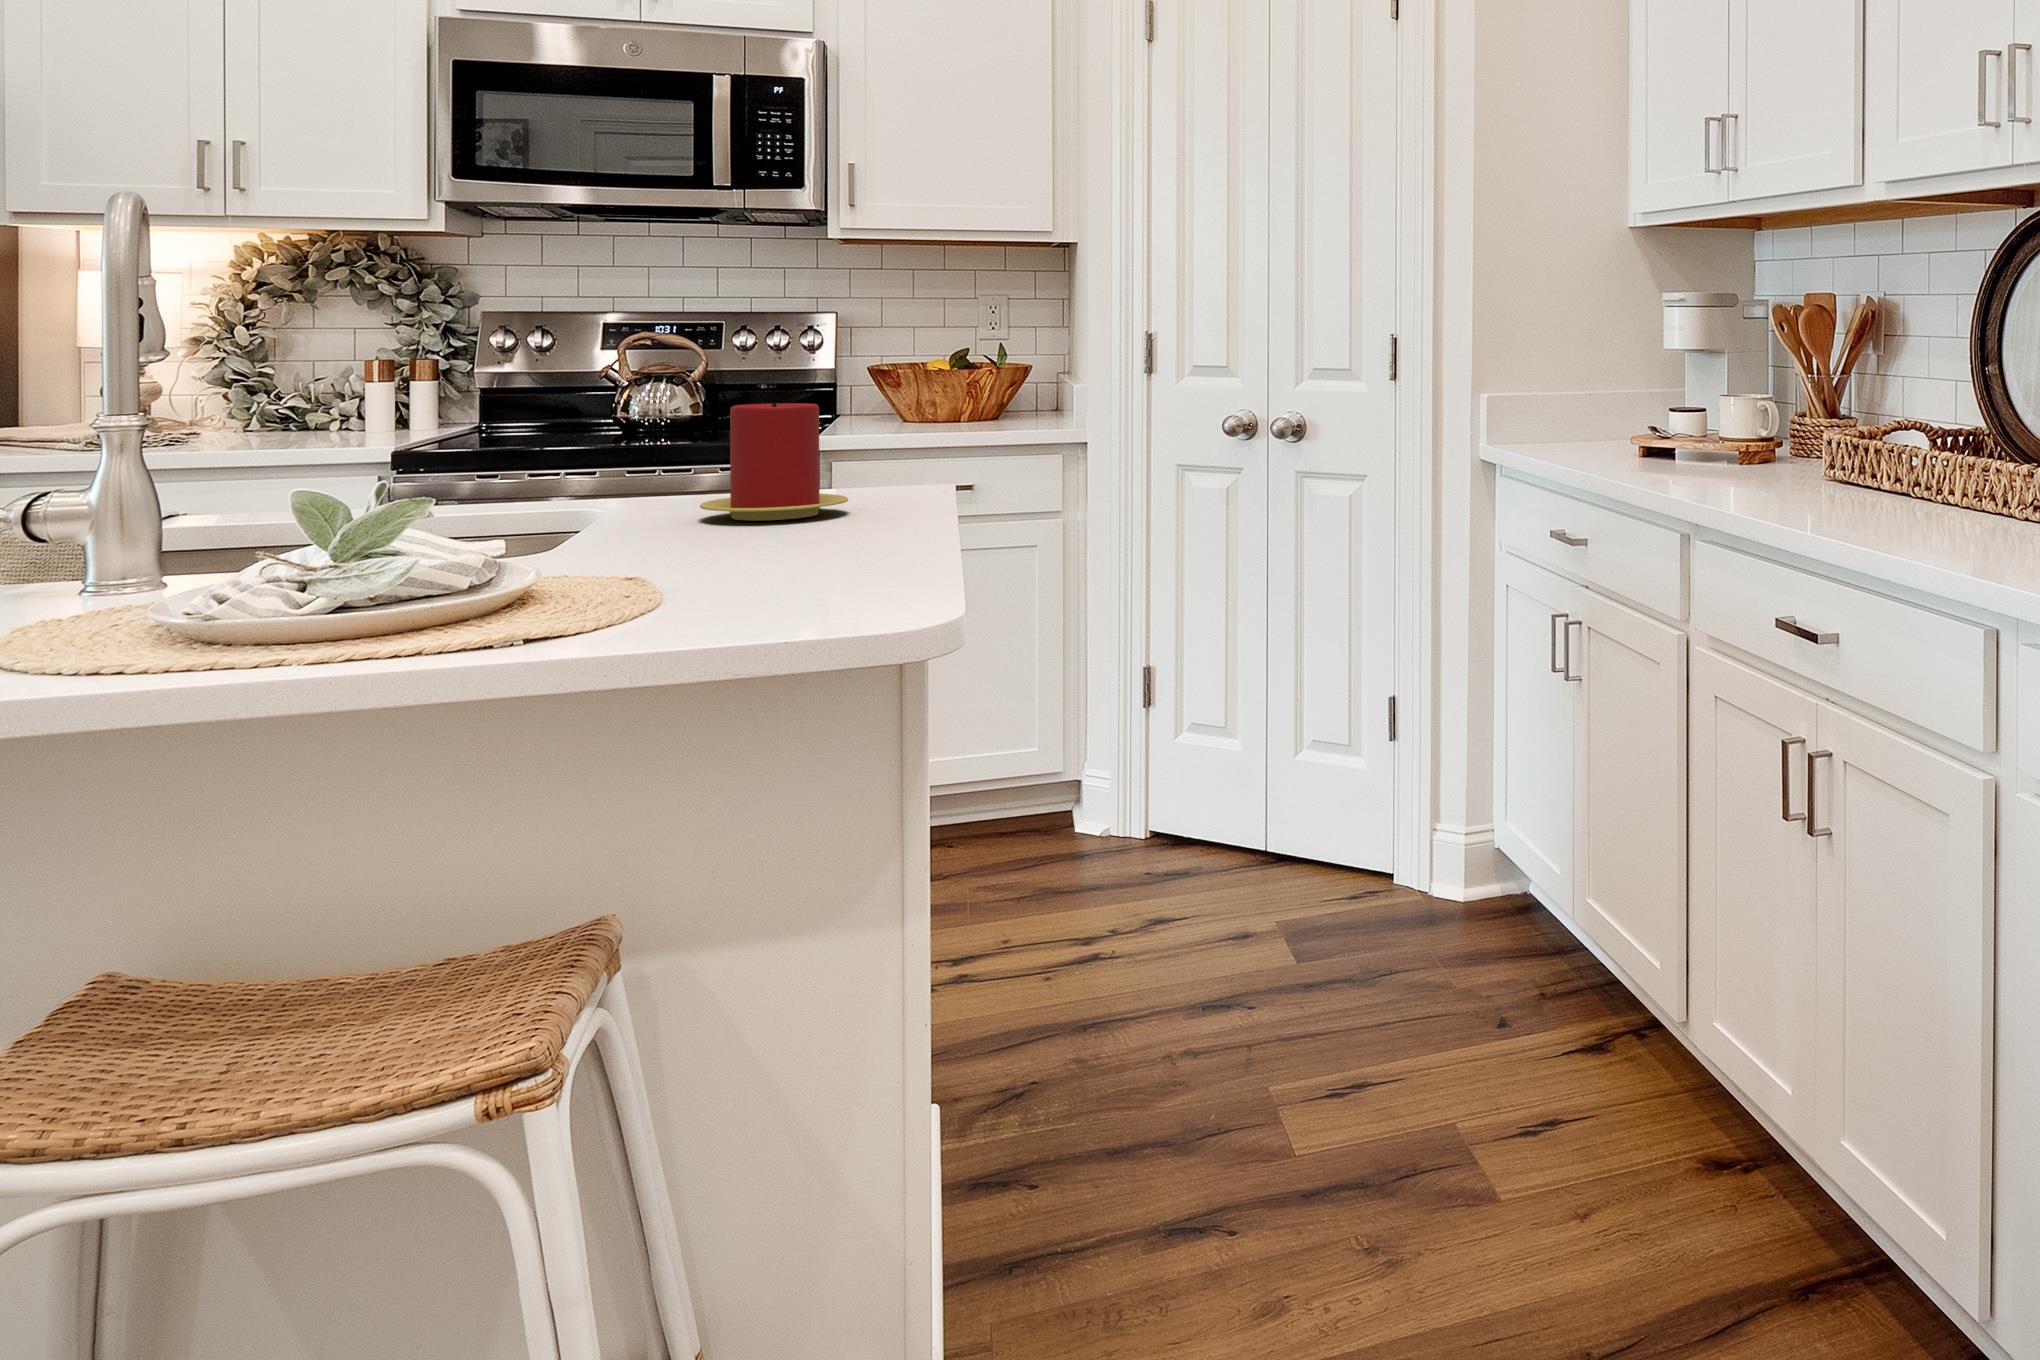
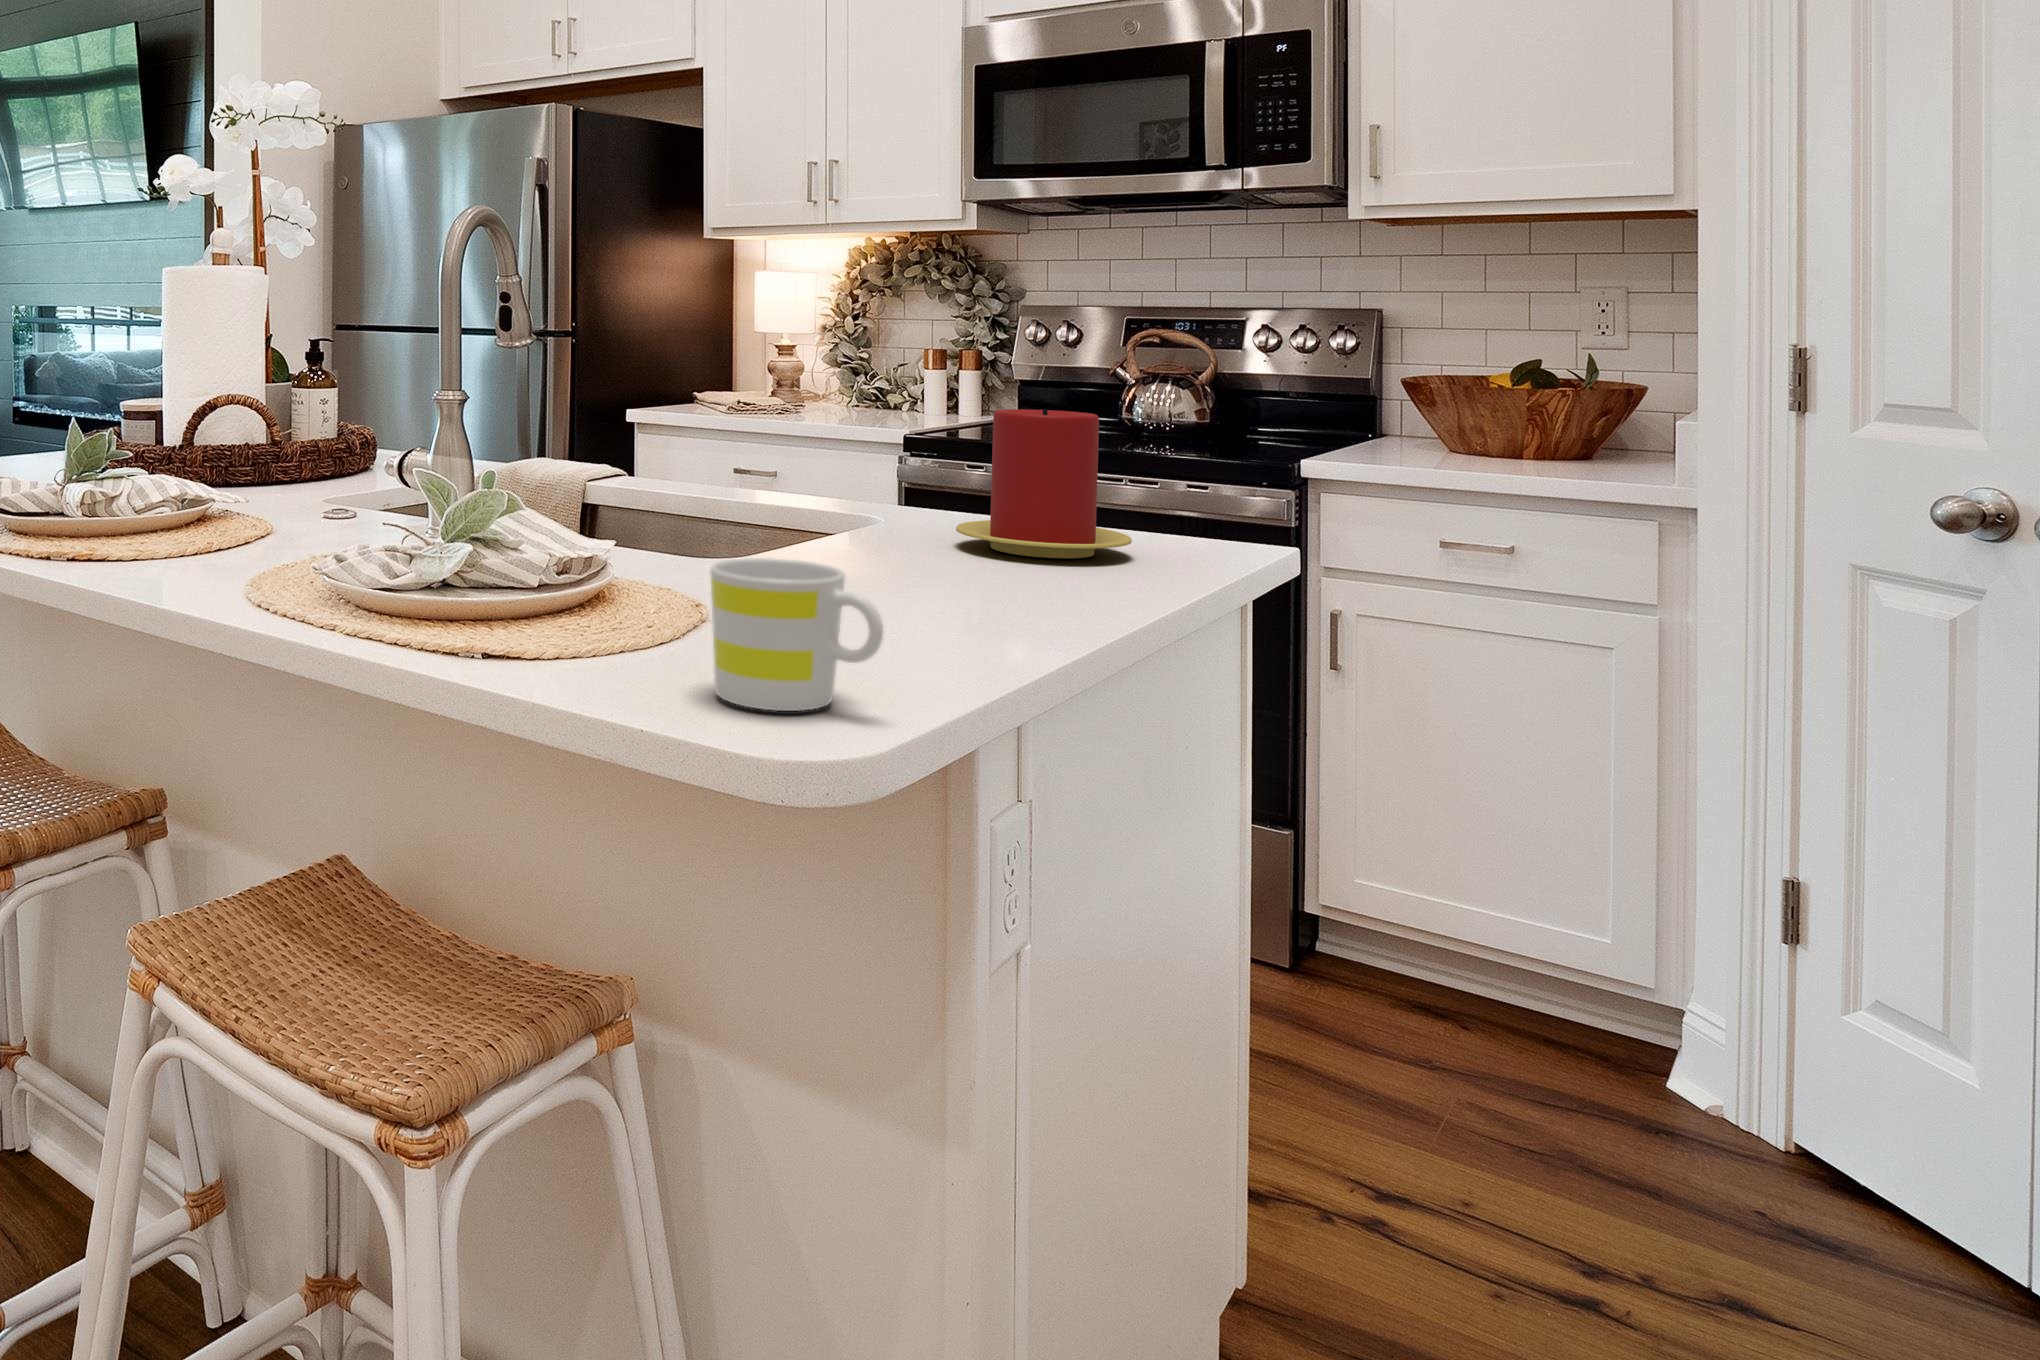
mug: none [757,513,899,617] -> present [710,558,884,711]

